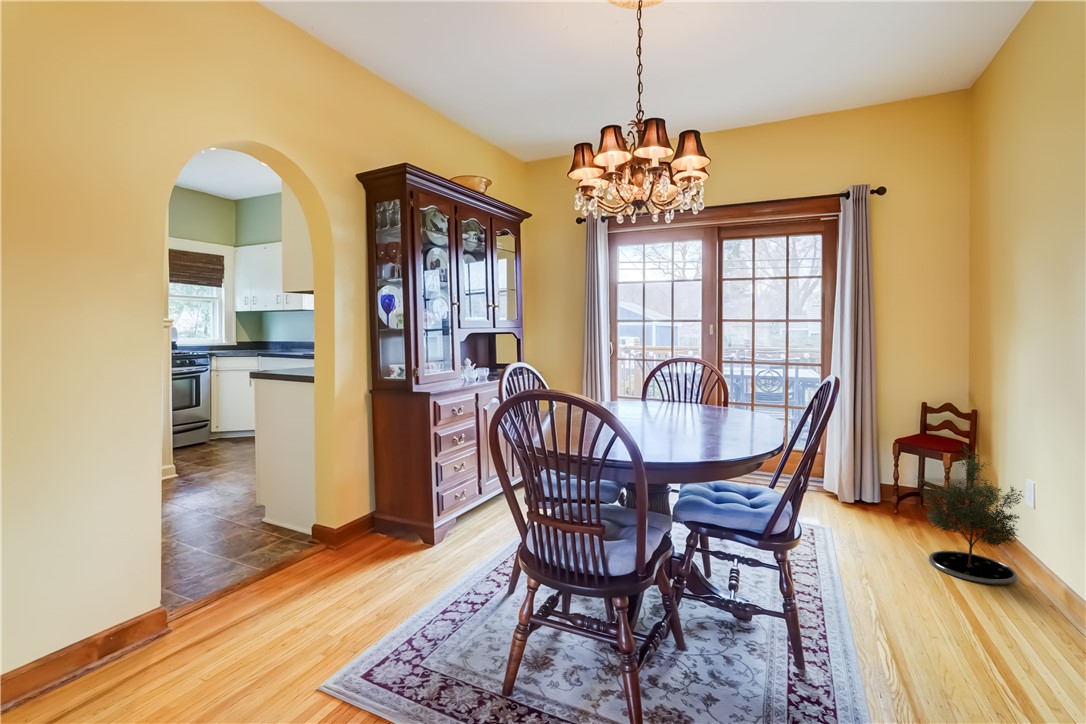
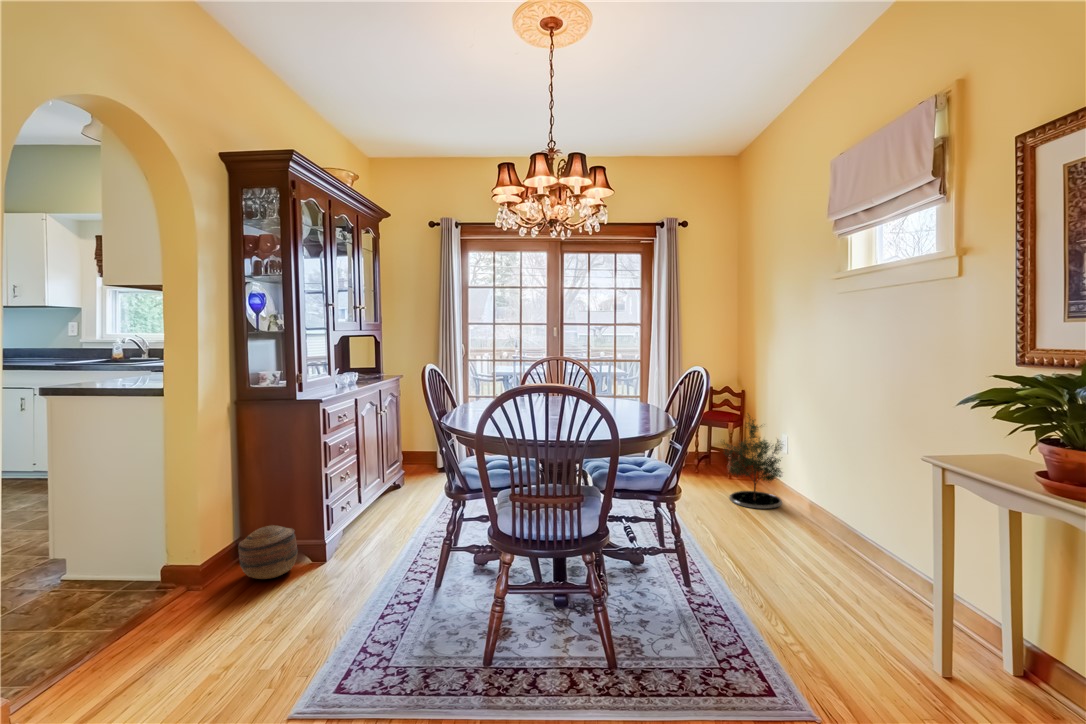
basket: none [357,504,406,553] -> present [238,525,298,579]

